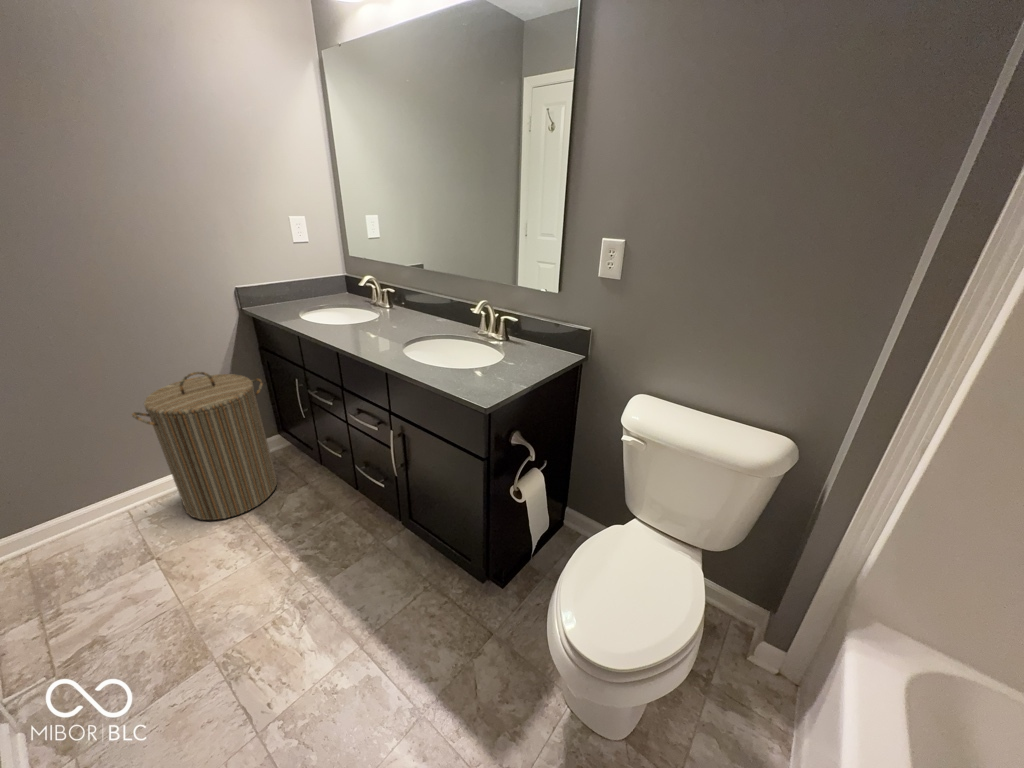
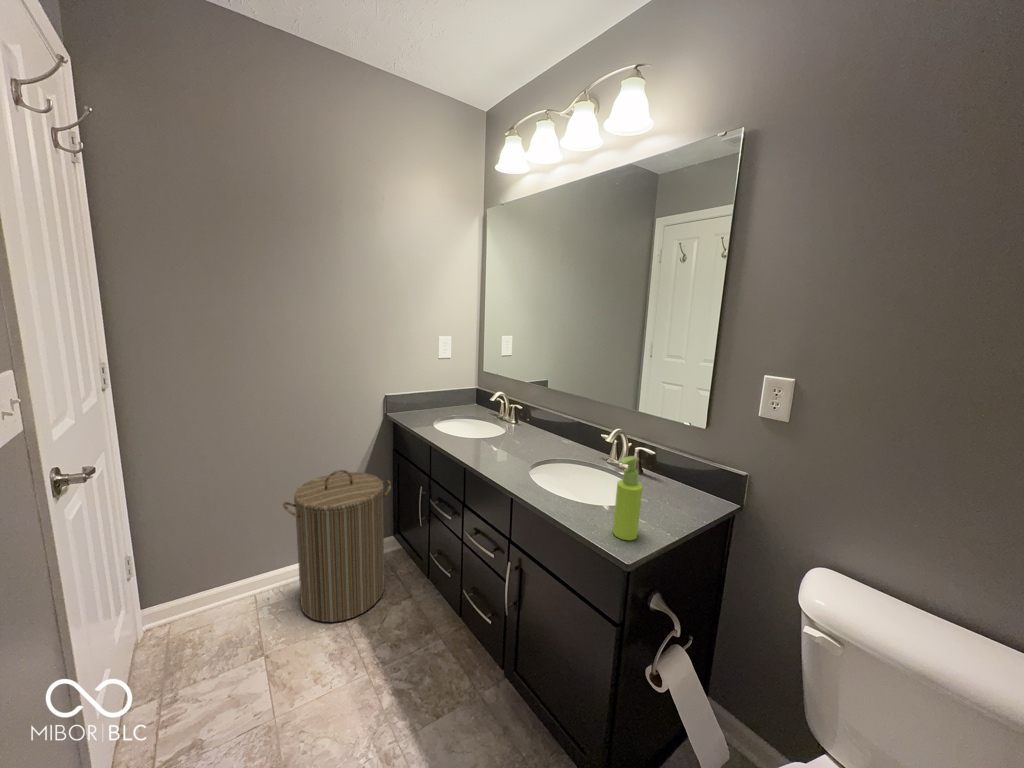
soap dispenser: none [473,317,497,391] -> present [613,456,642,540]

